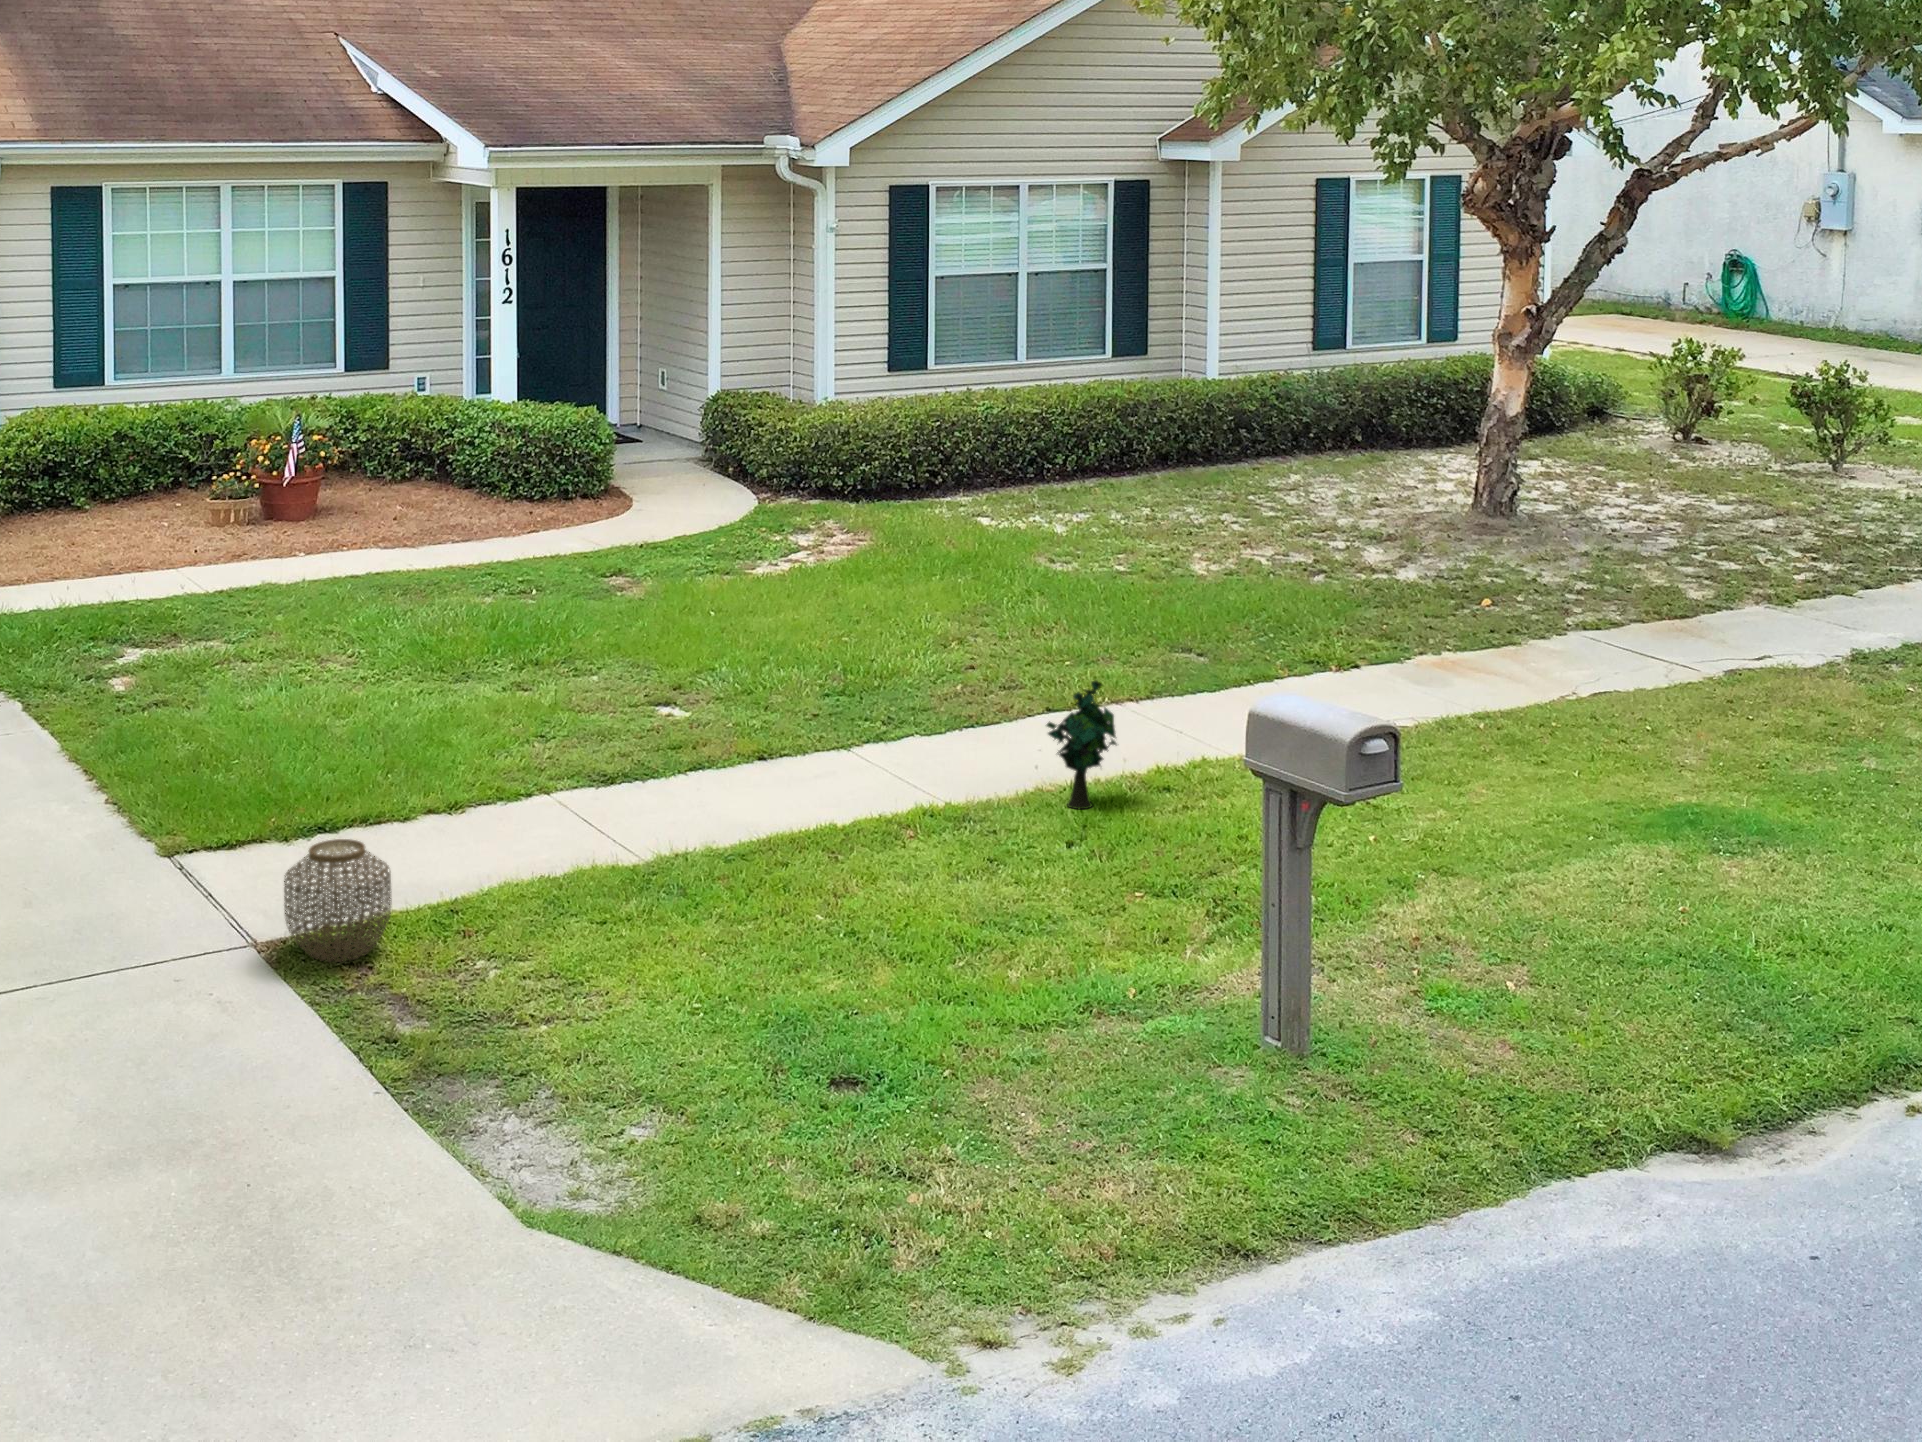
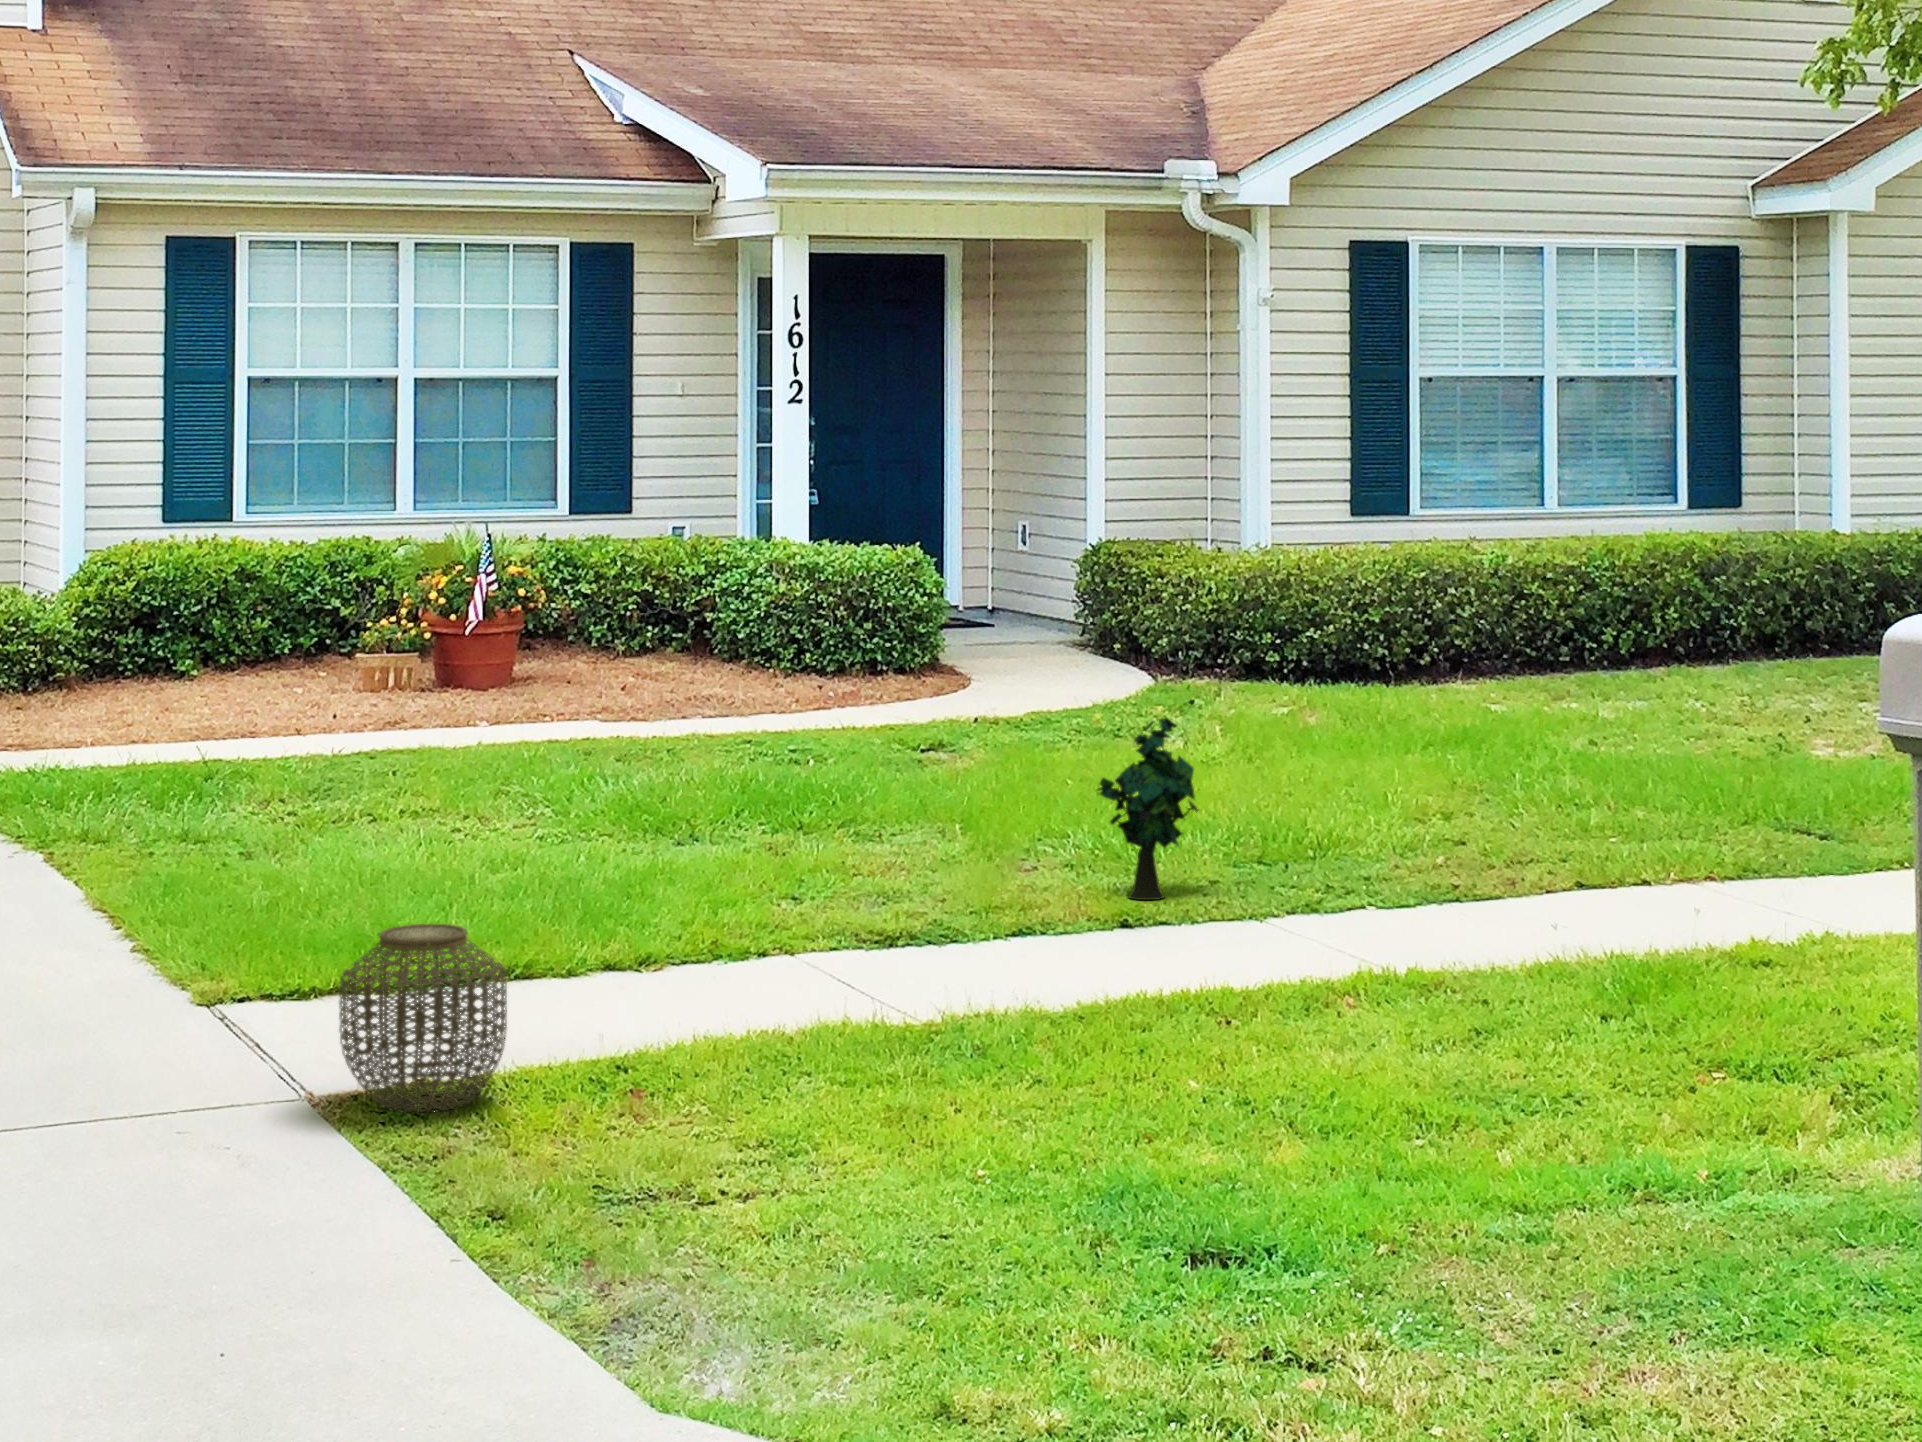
decorative plant: present [1047,681,1117,809] -> present [1097,718,1198,900]

